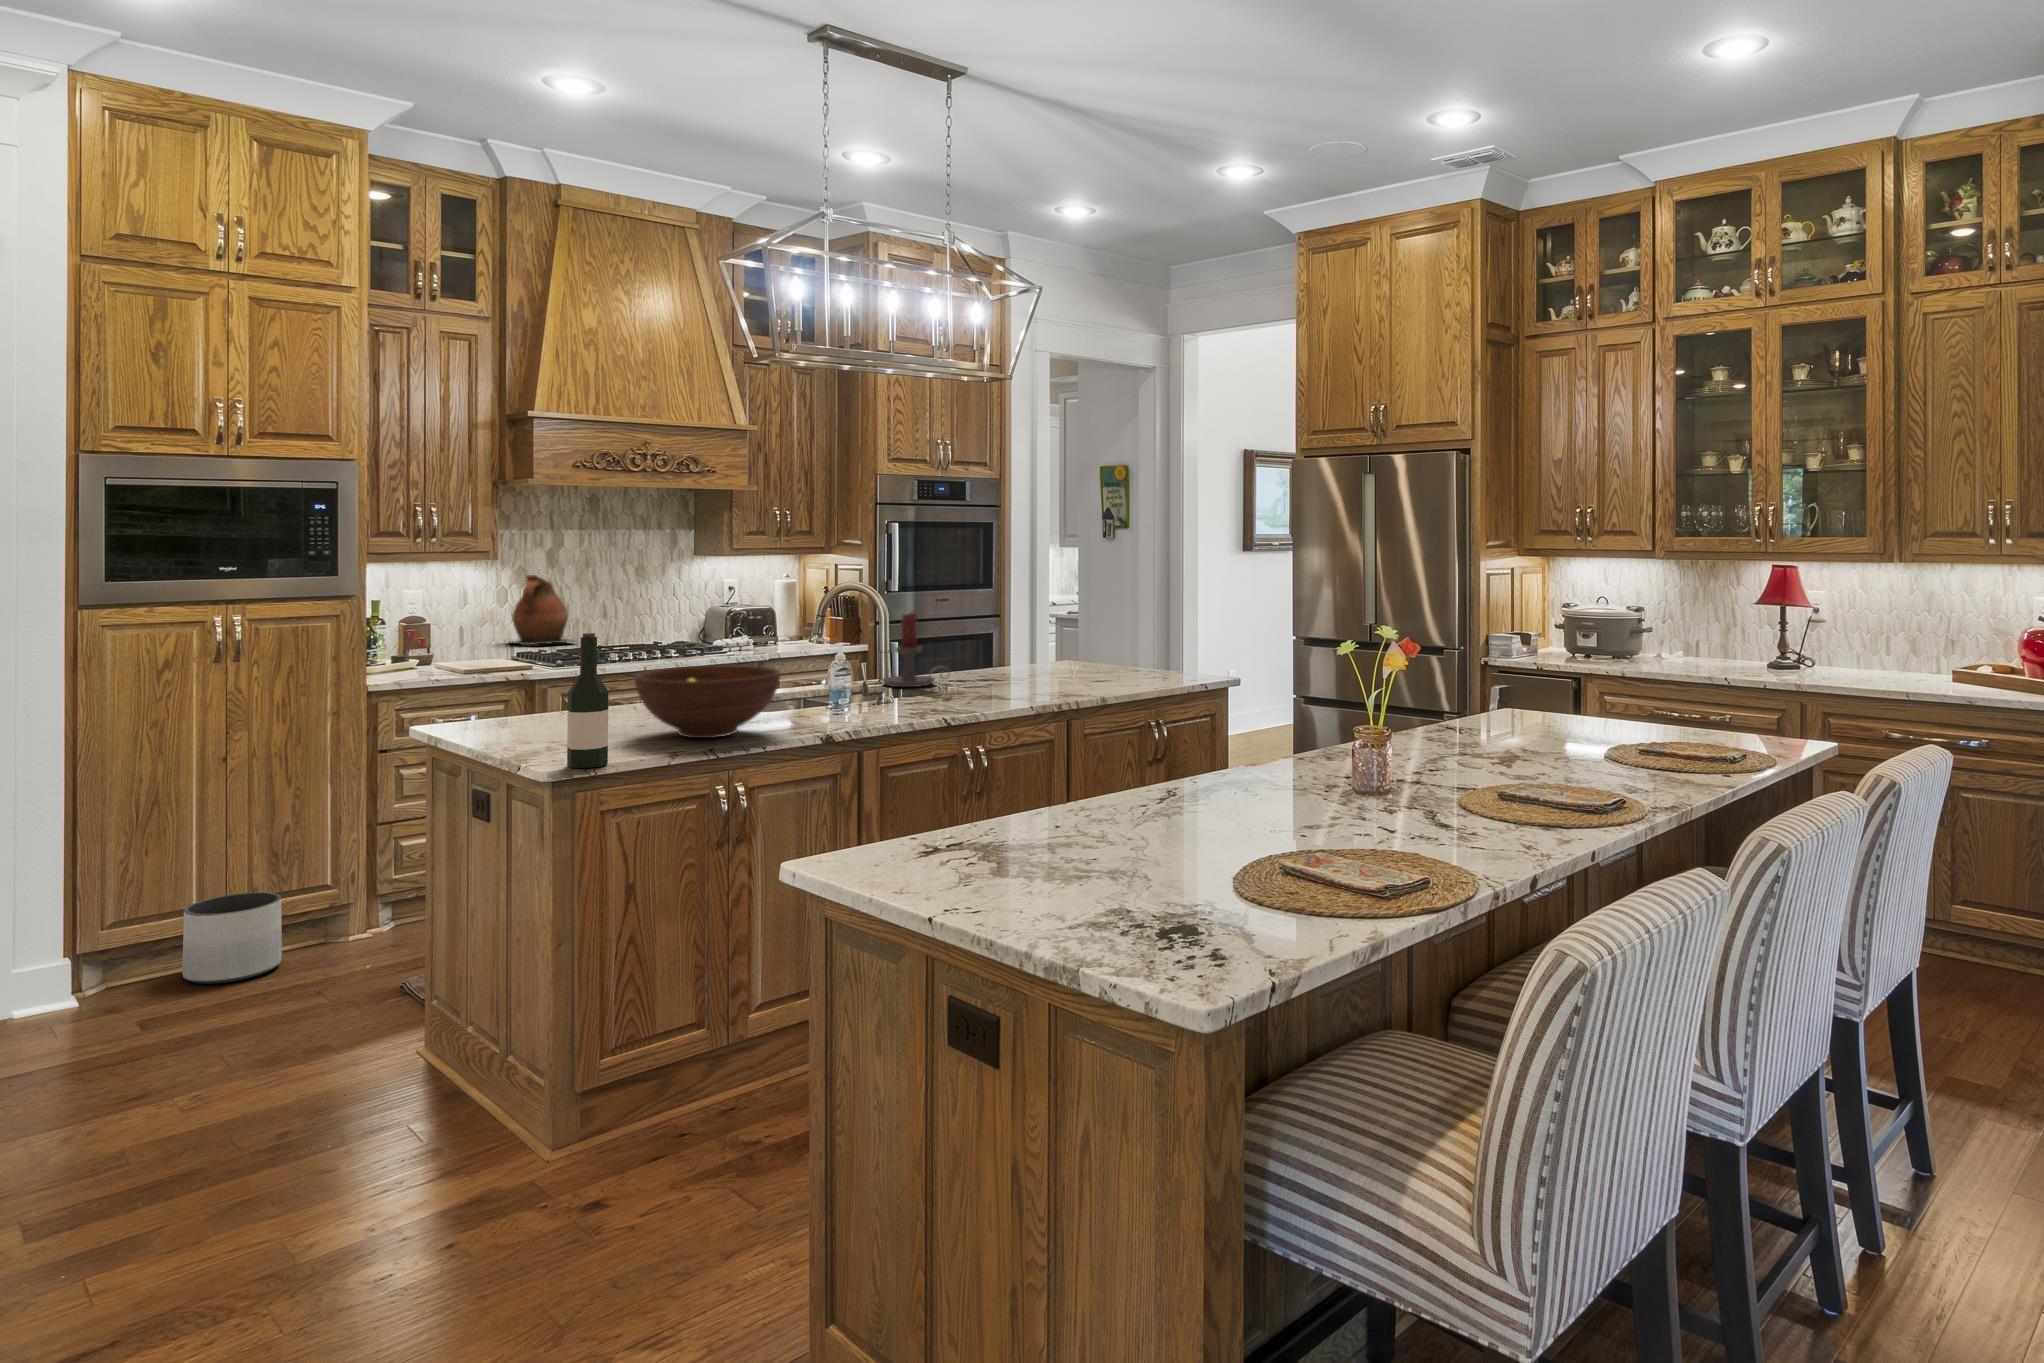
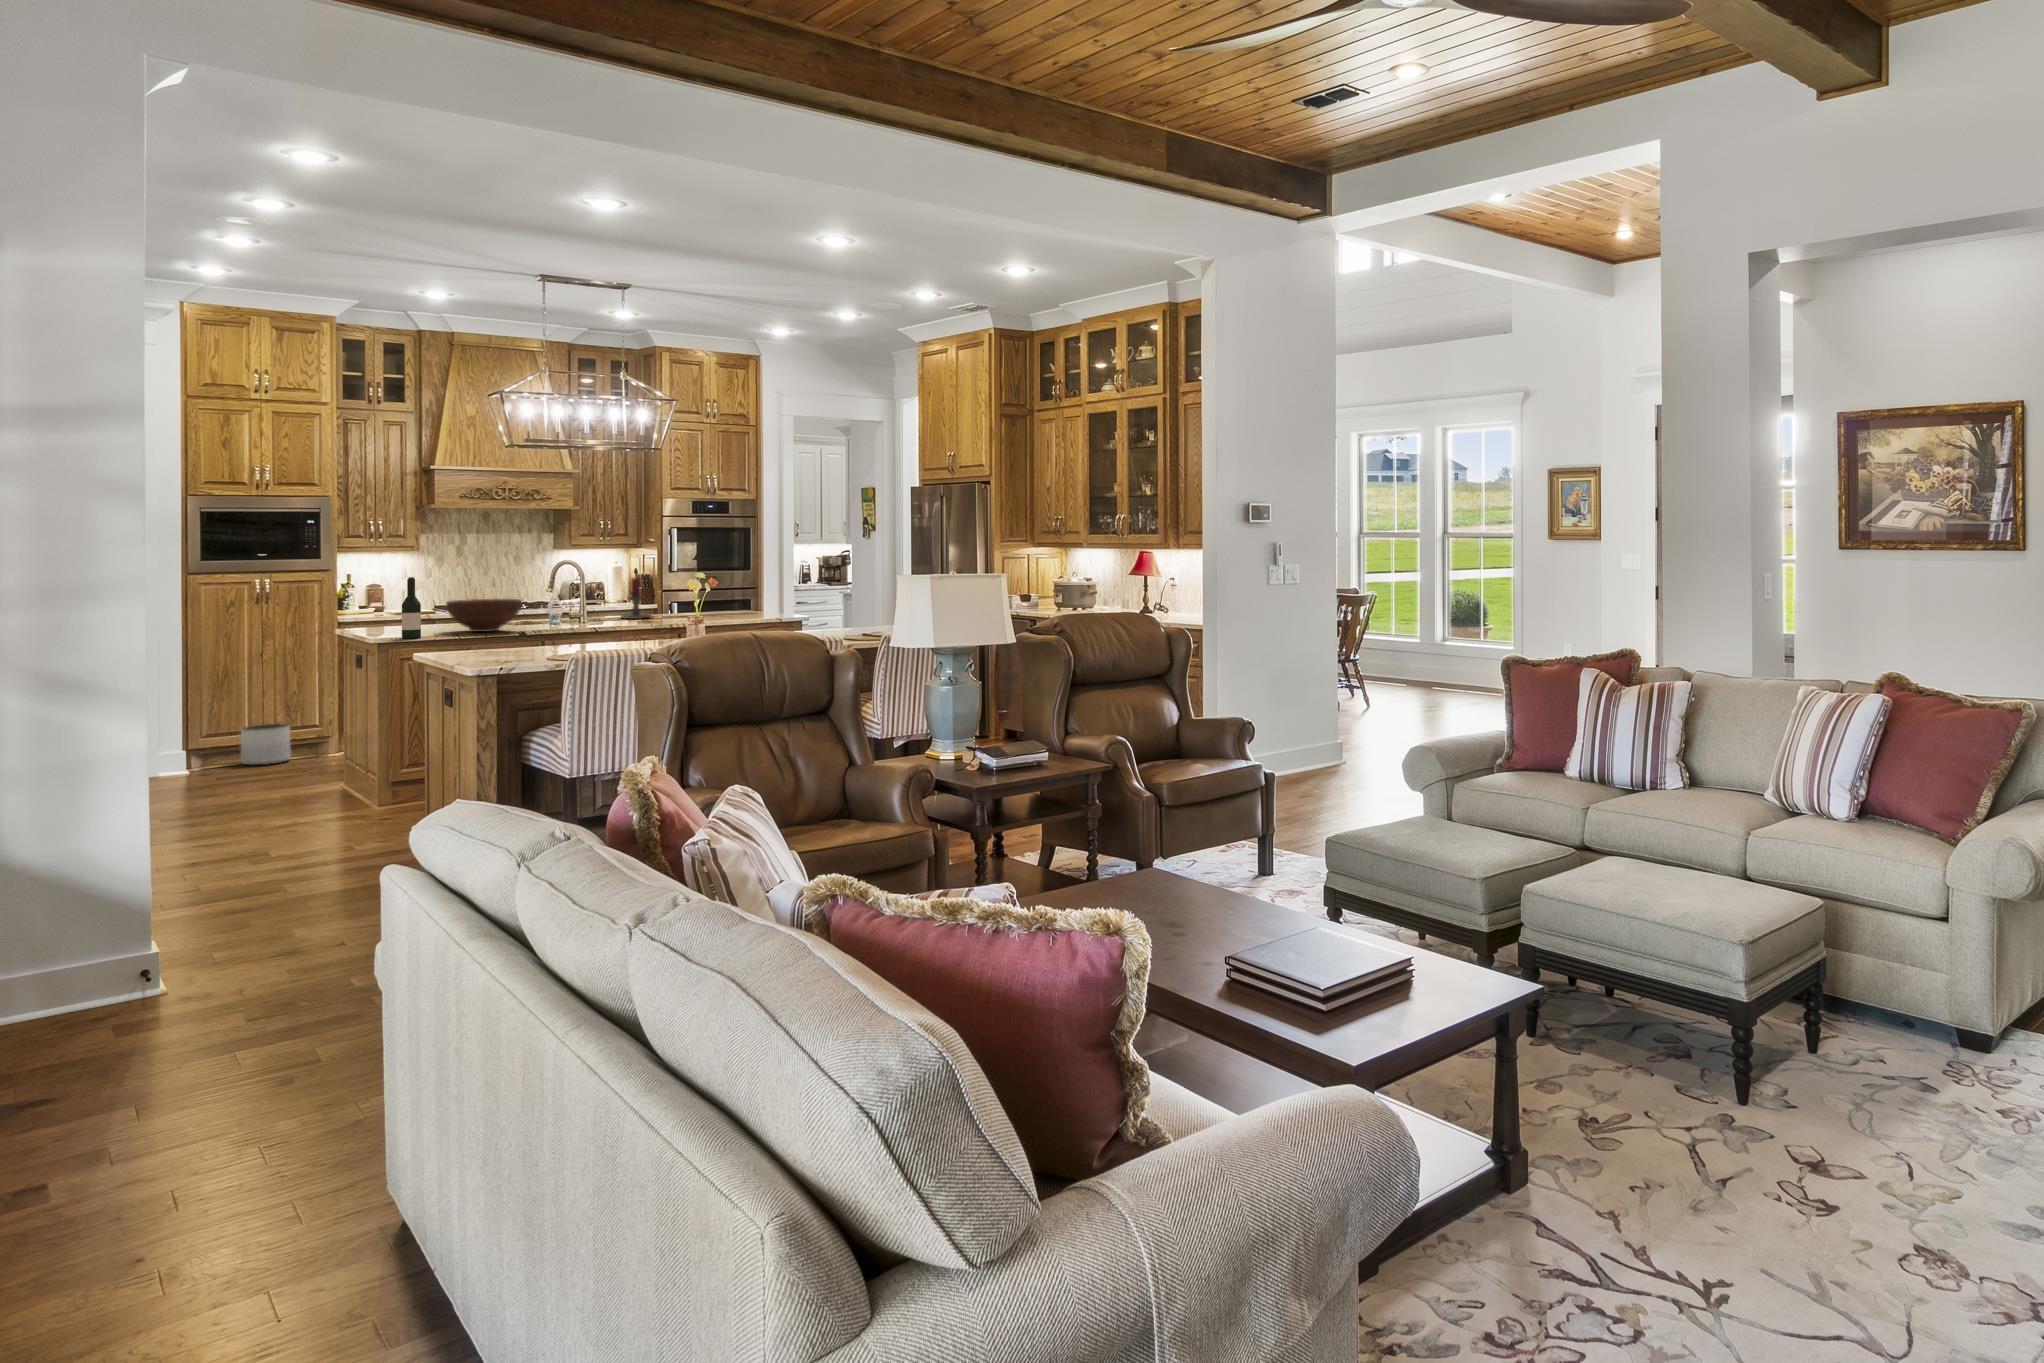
ceramic pitcher: present [512,575,571,645] -> none [429,562,474,603]

